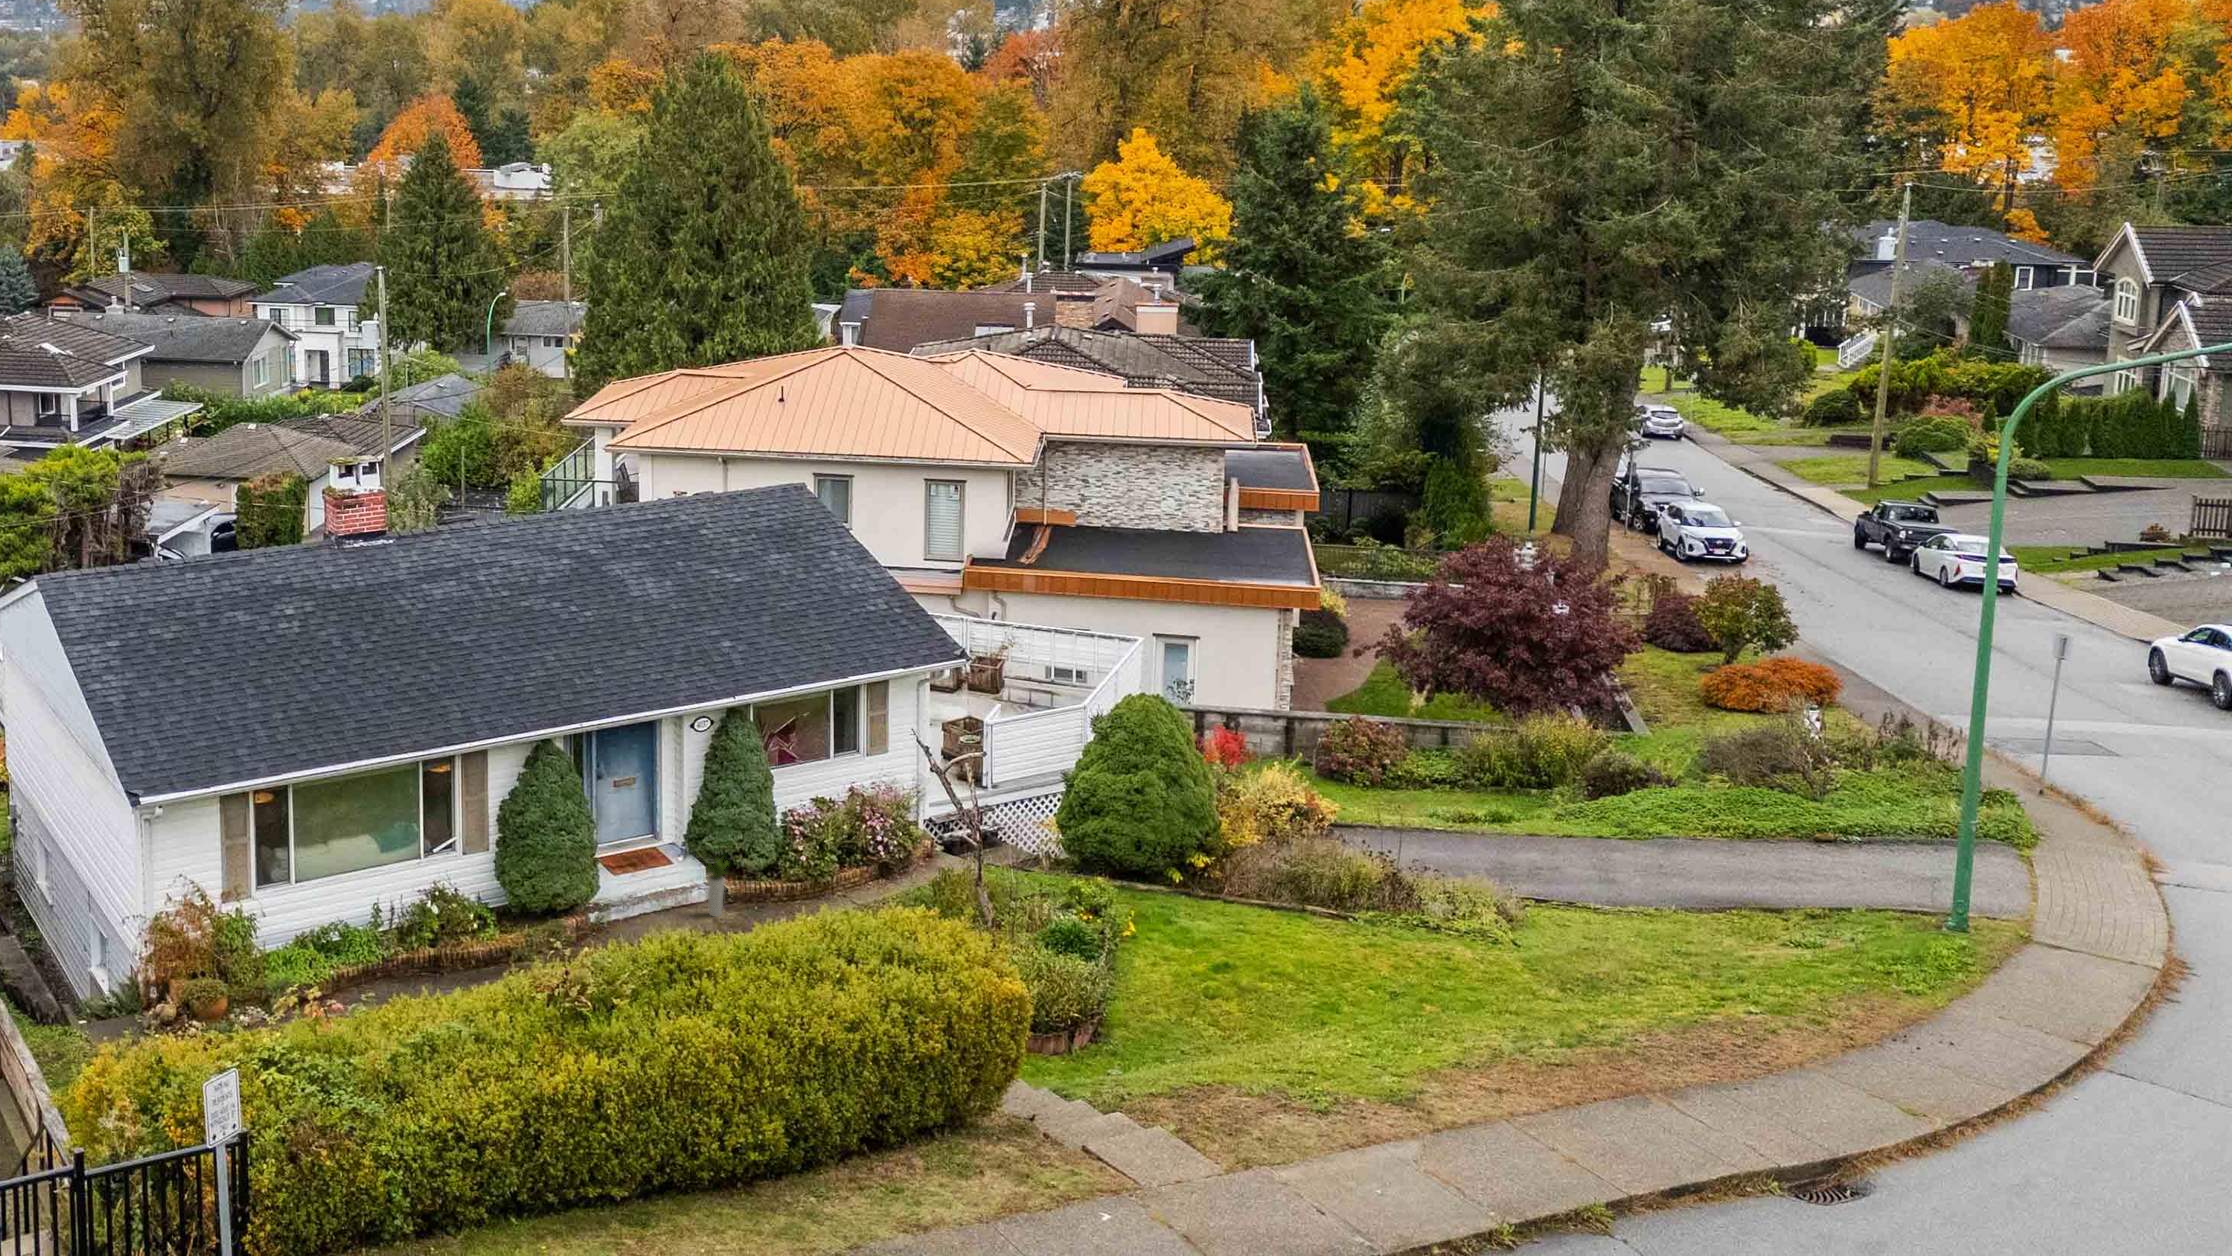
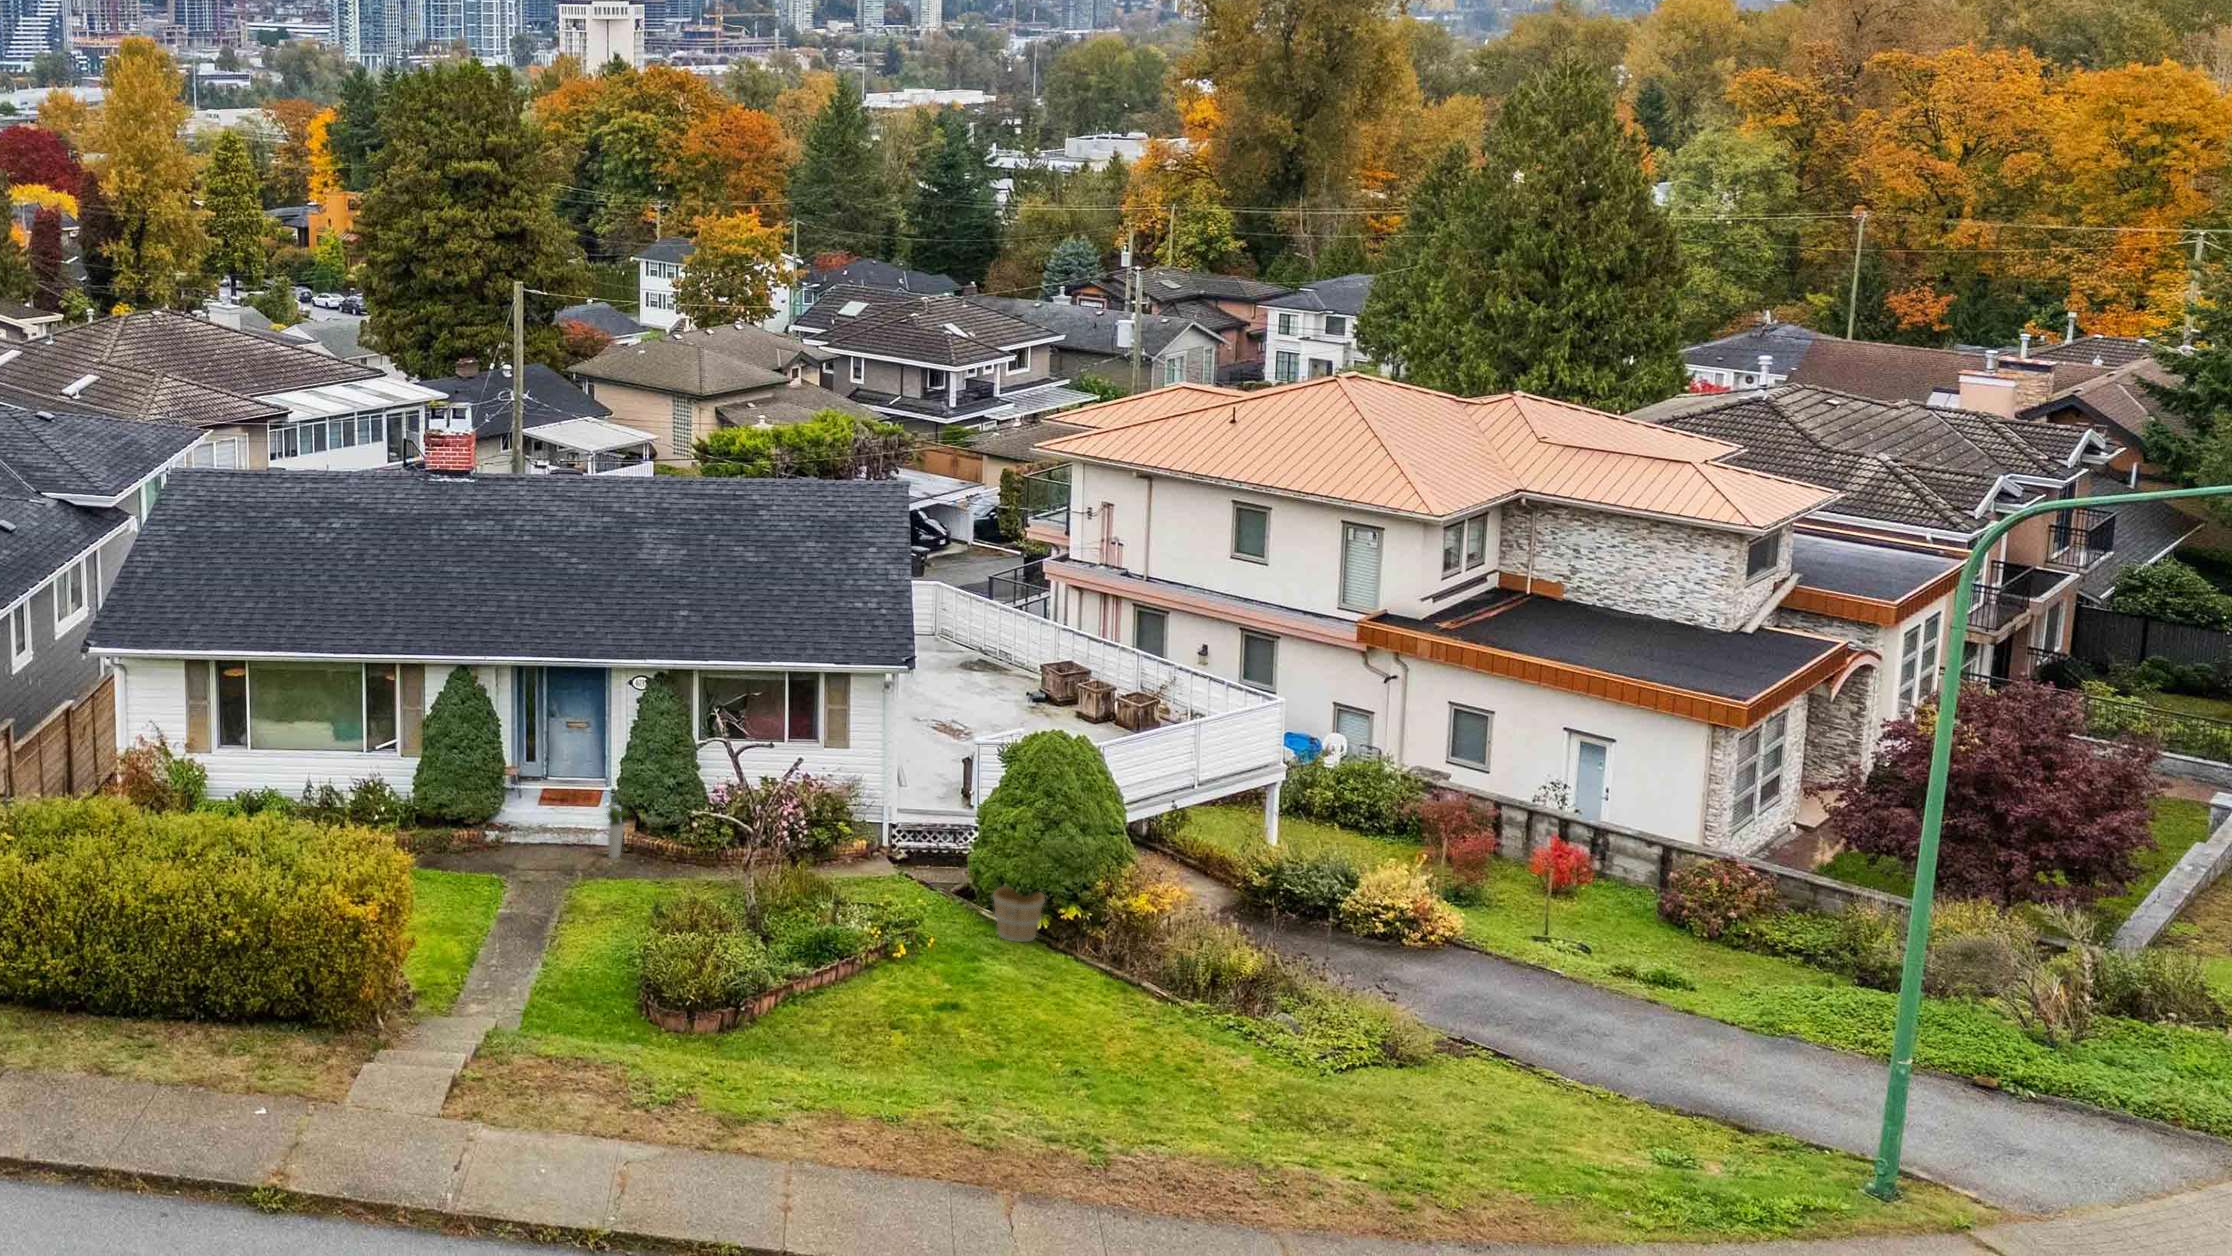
wooden bucket: none [1124,849,1174,901] -> present [993,887,1045,942]

